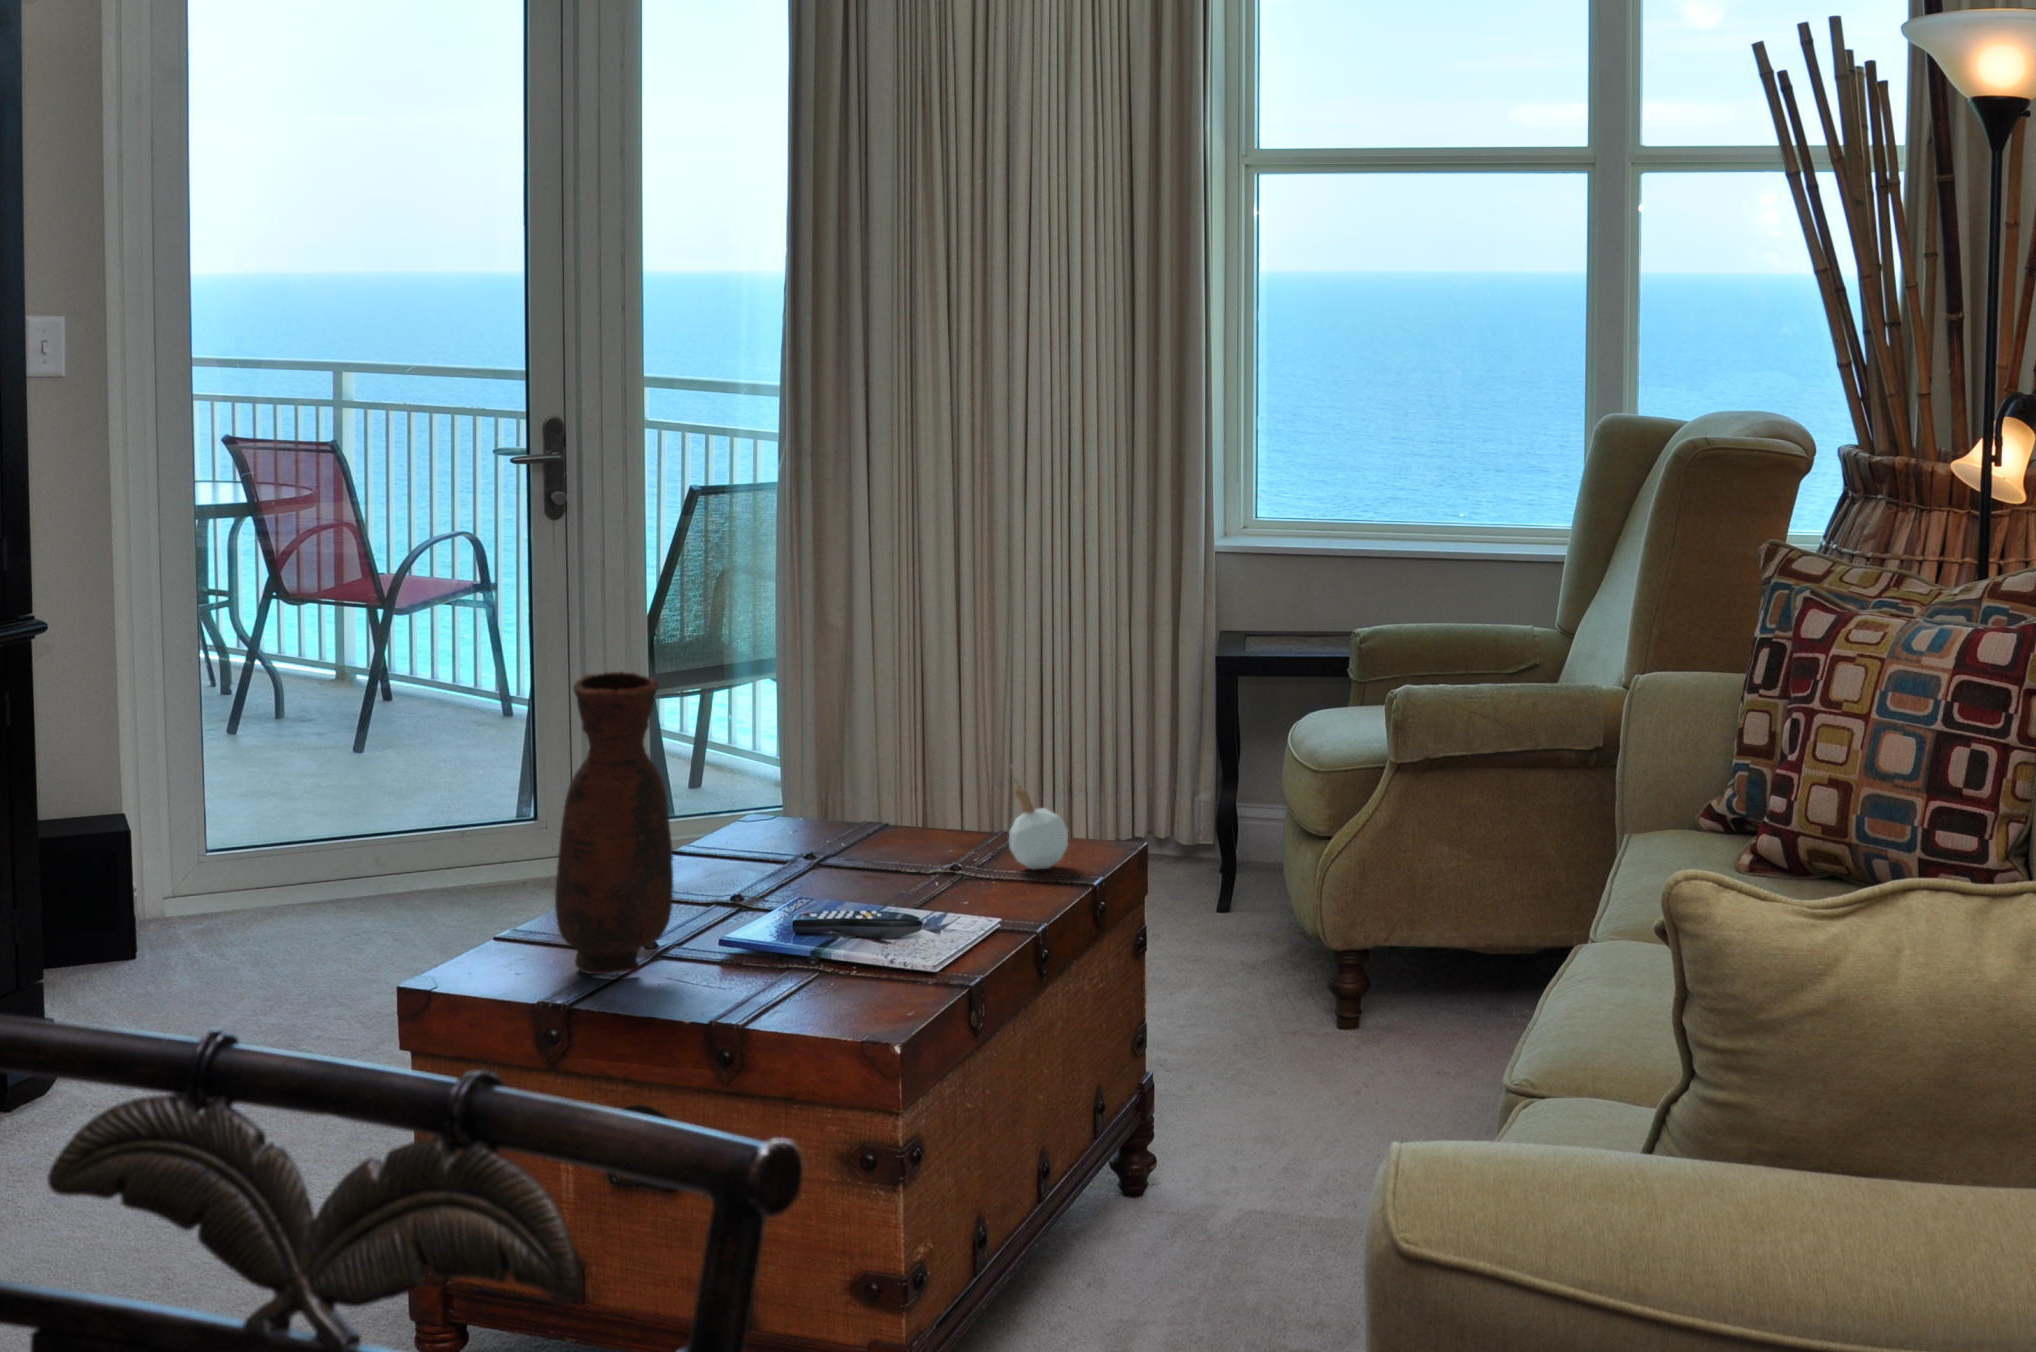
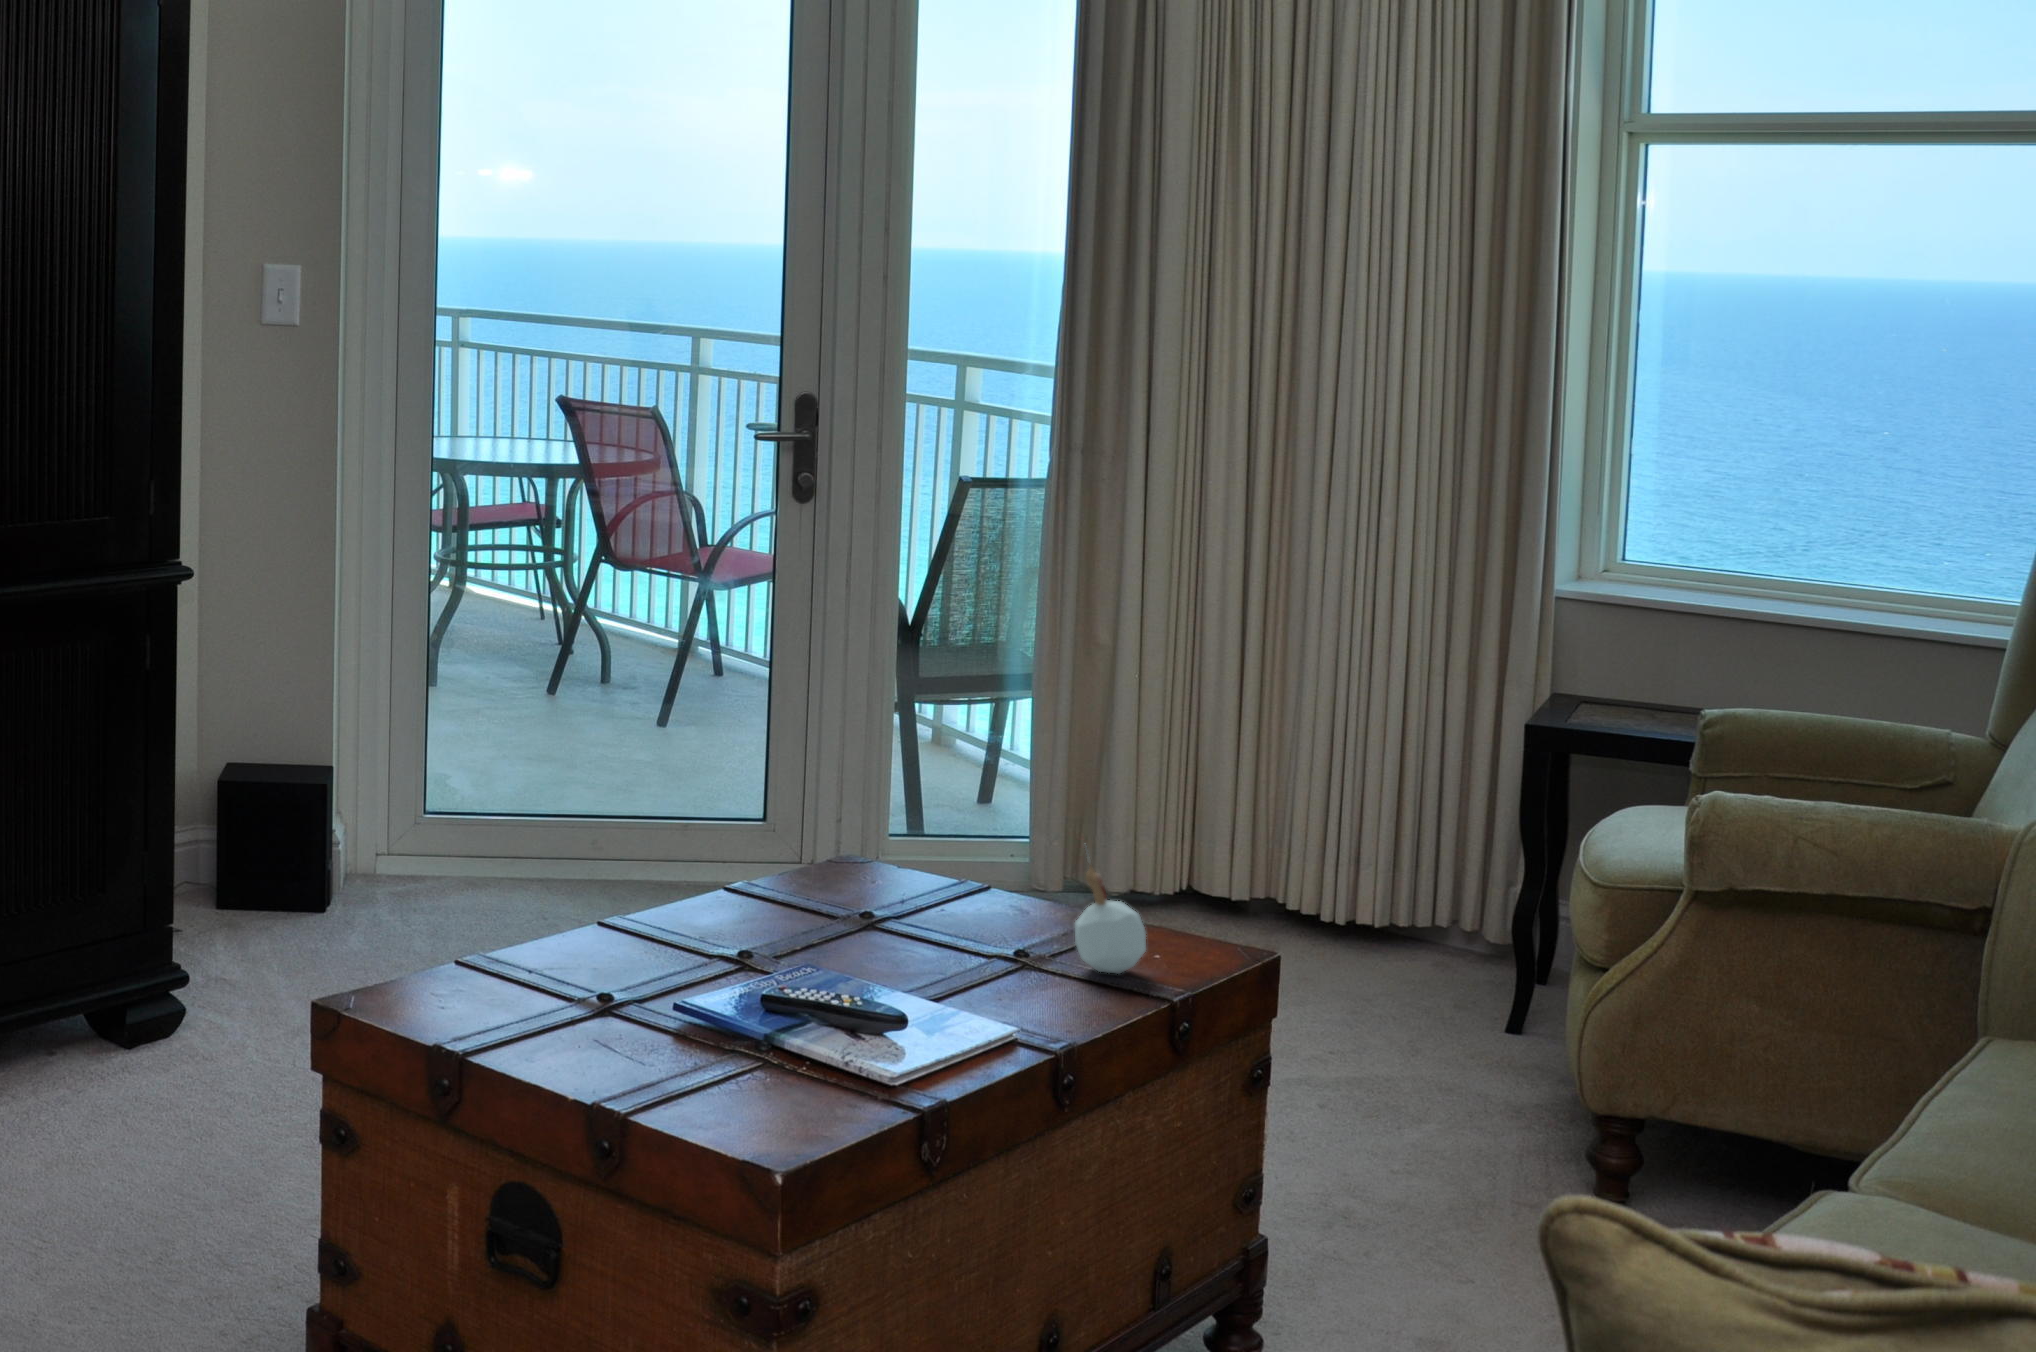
vase: present [555,672,674,974] -> none [498,689,625,1022]

